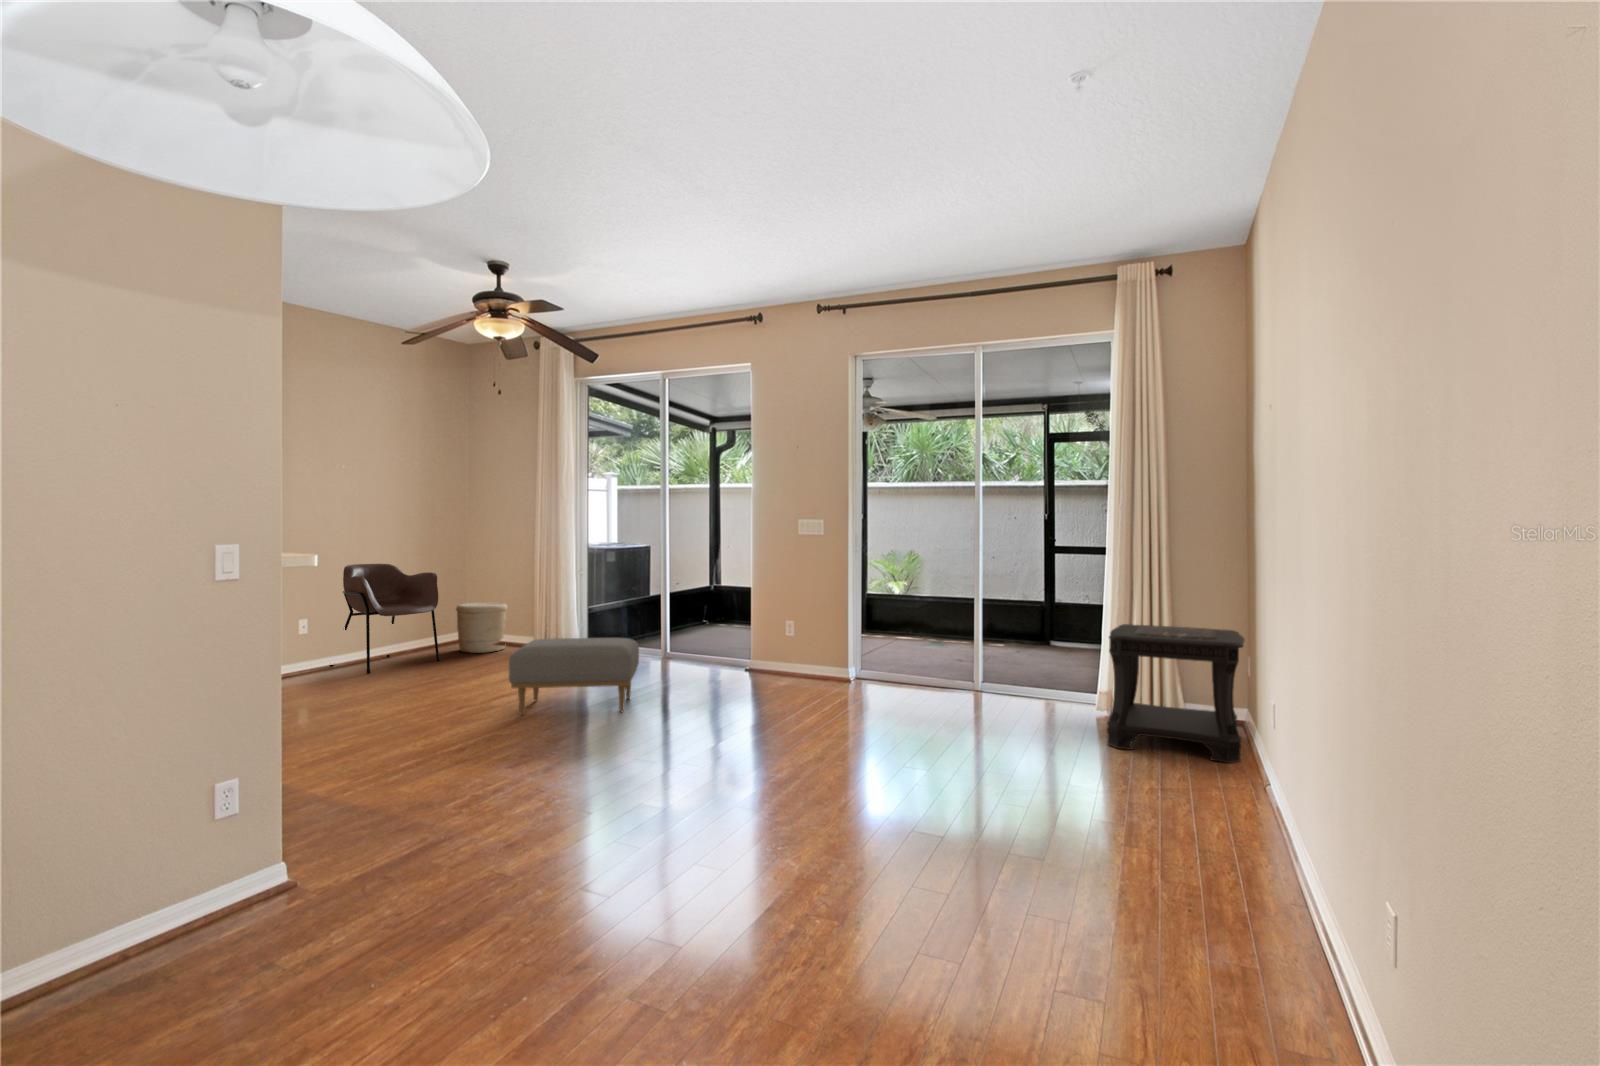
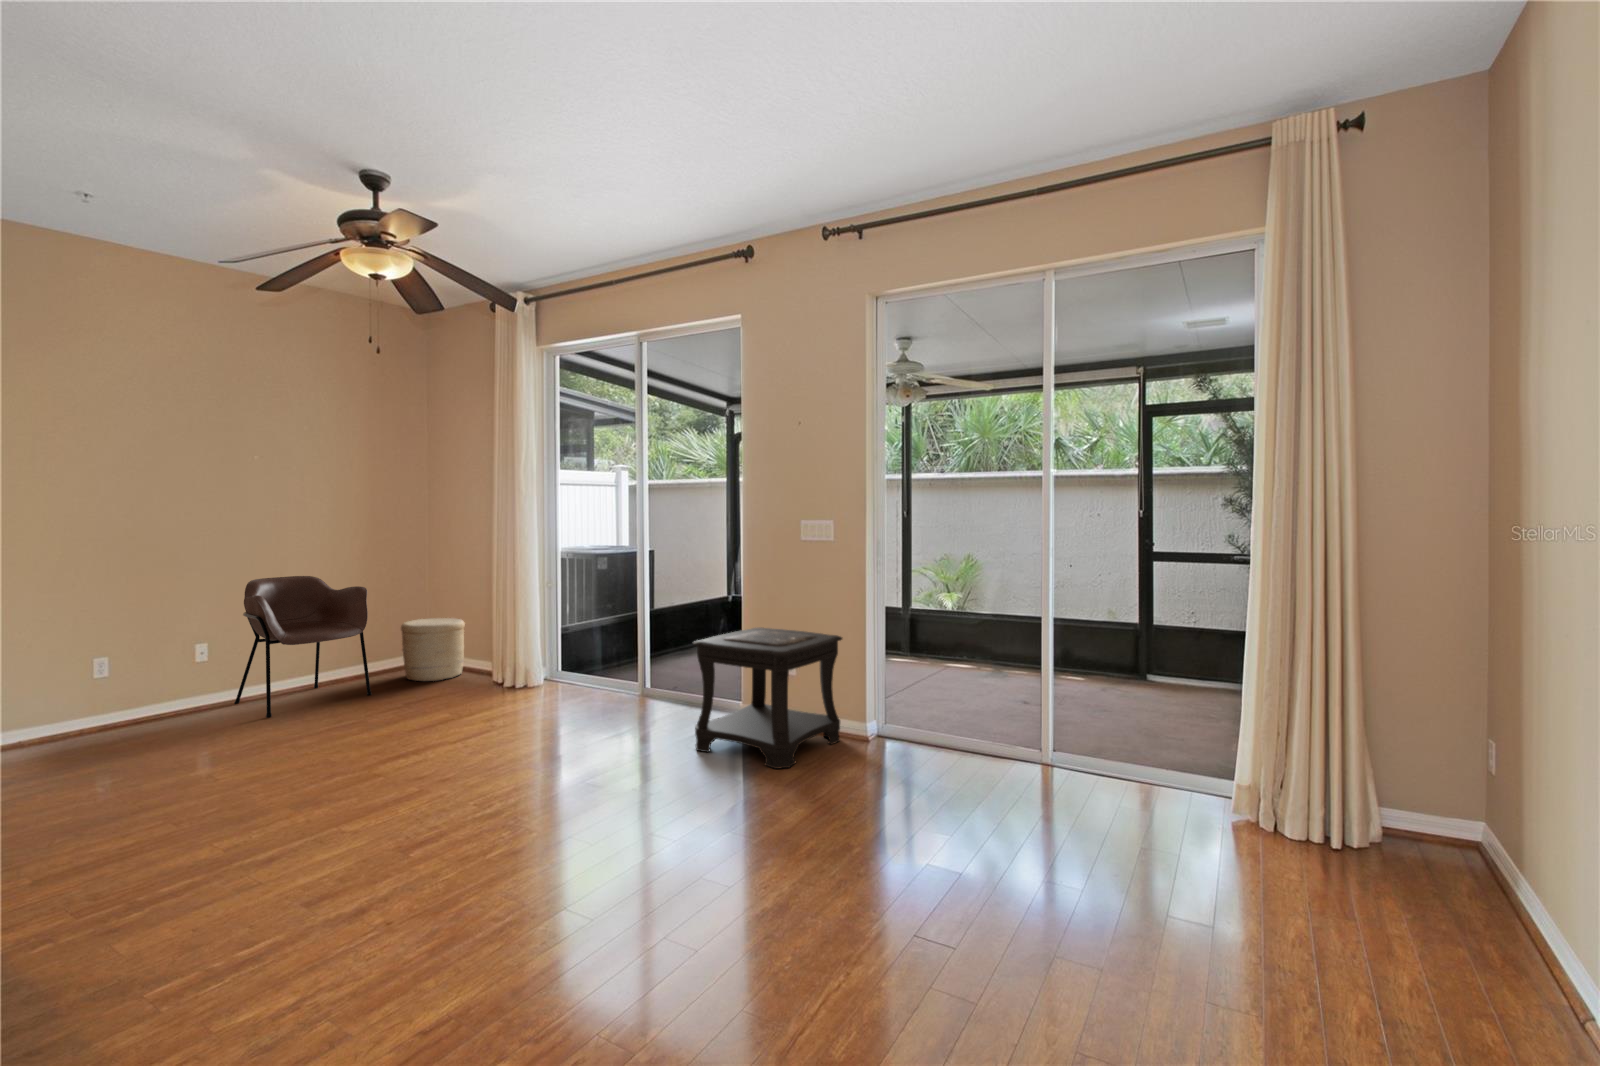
side table: present [1107,624,1244,763] -> present [693,628,842,769]
ottoman: present [509,638,639,715] -> none [378,690,579,808]

